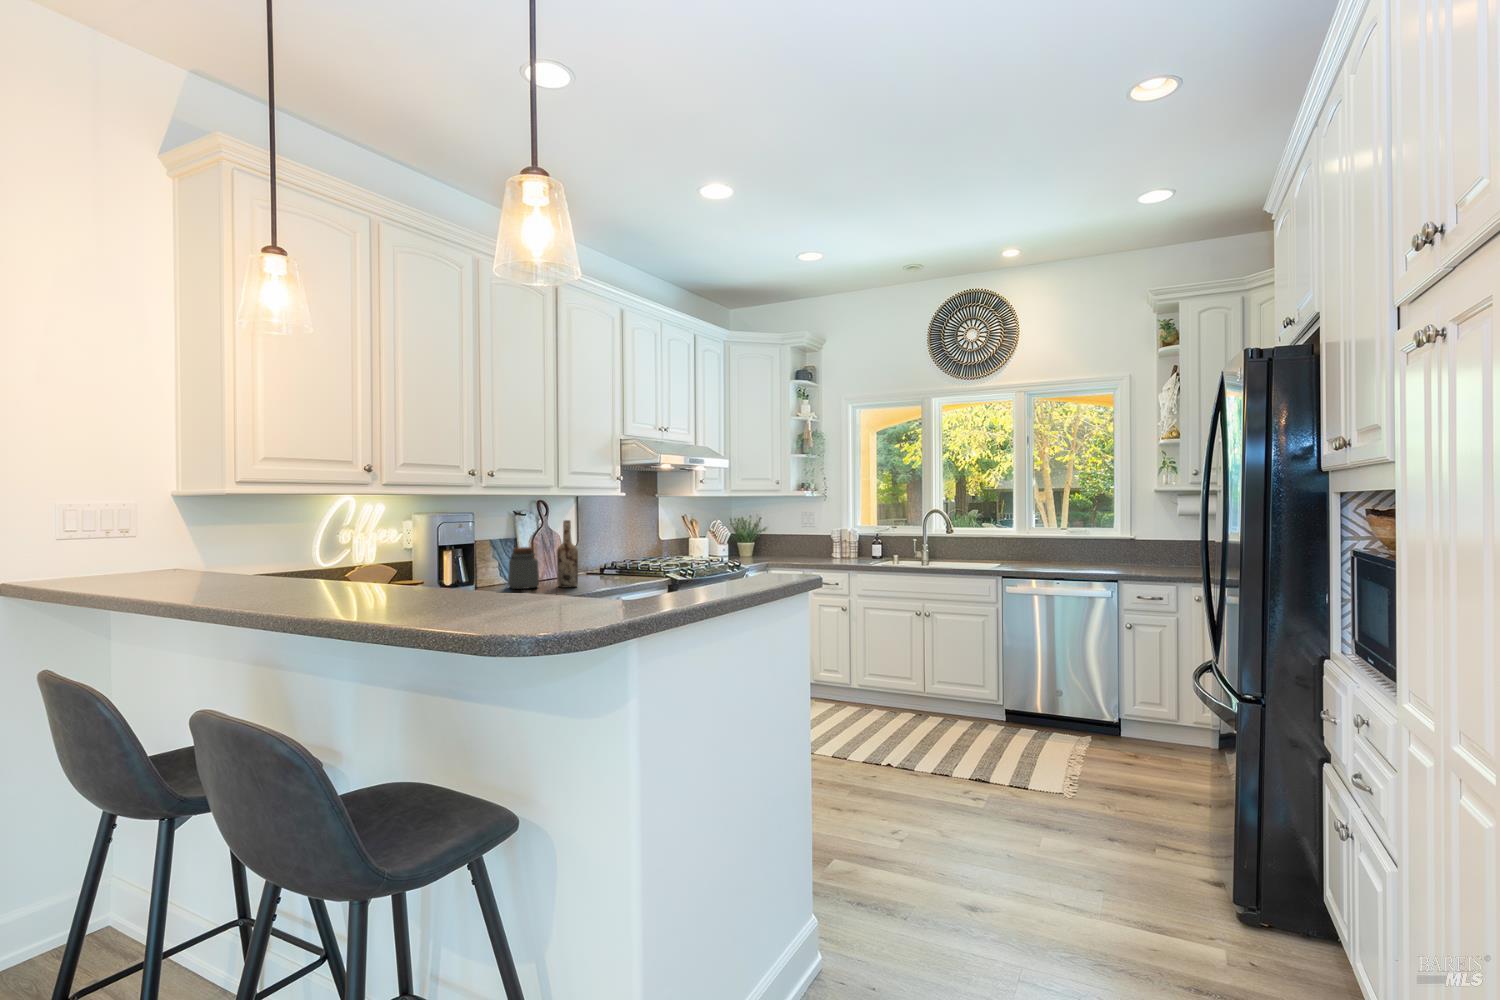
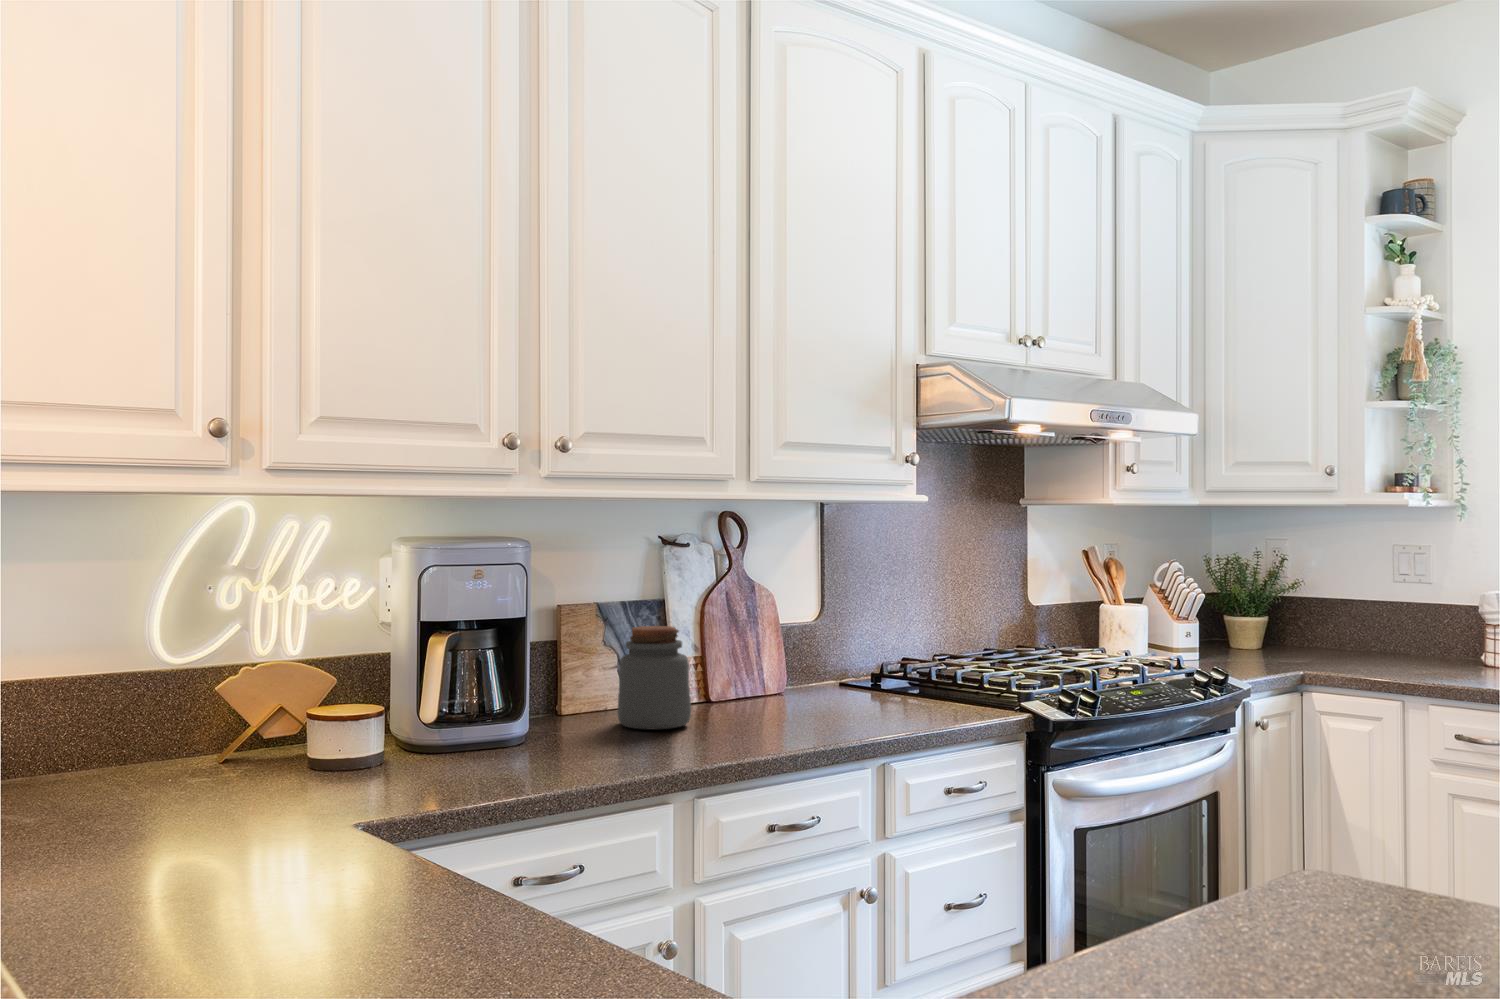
wine bottle: present [557,520,578,588] -> none [735,562,786,731]

